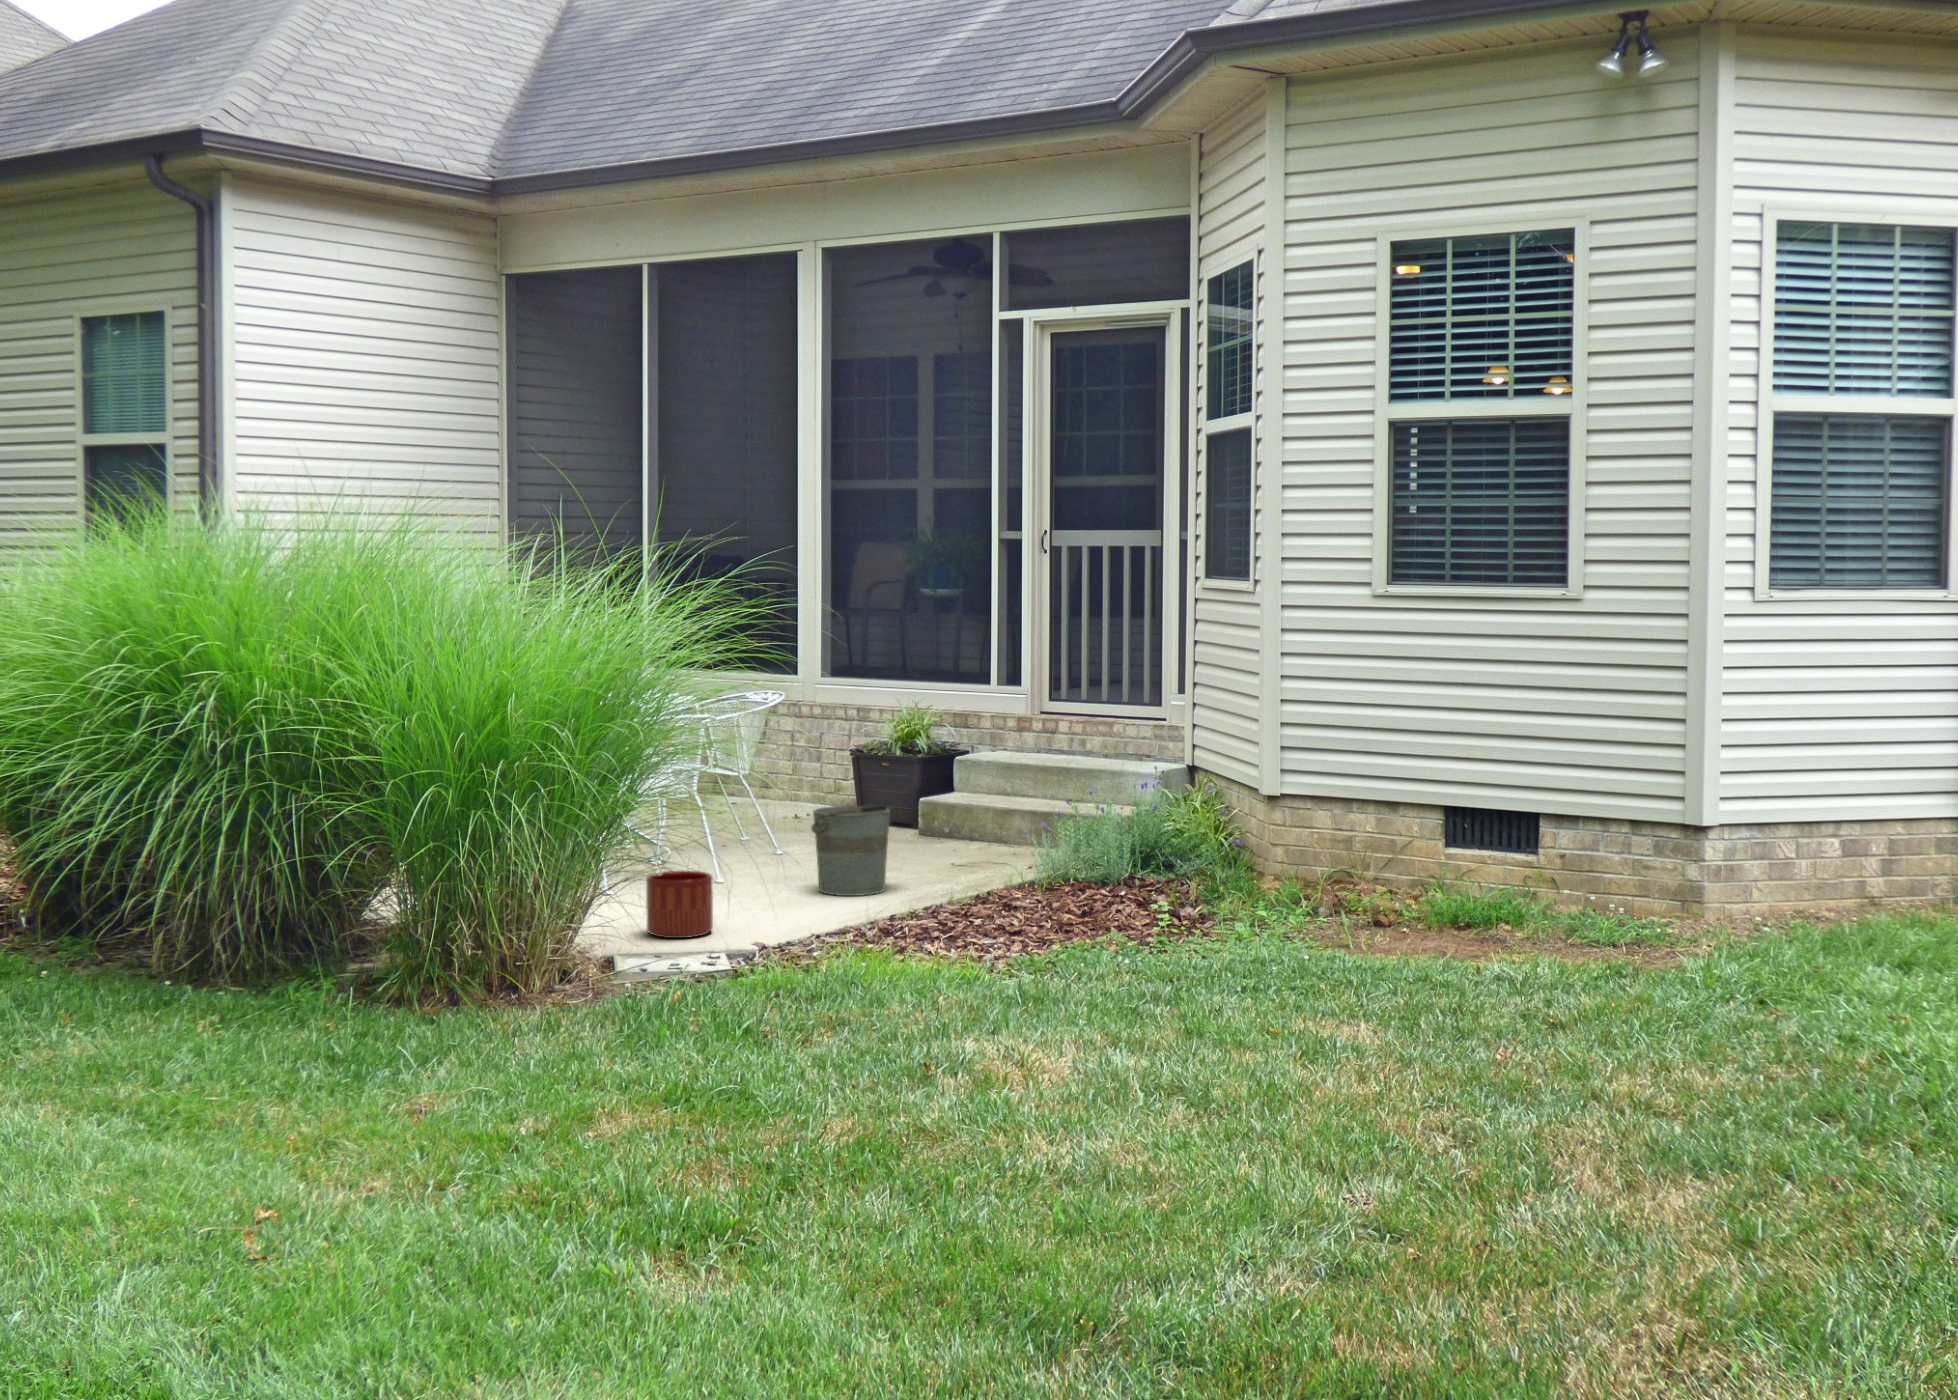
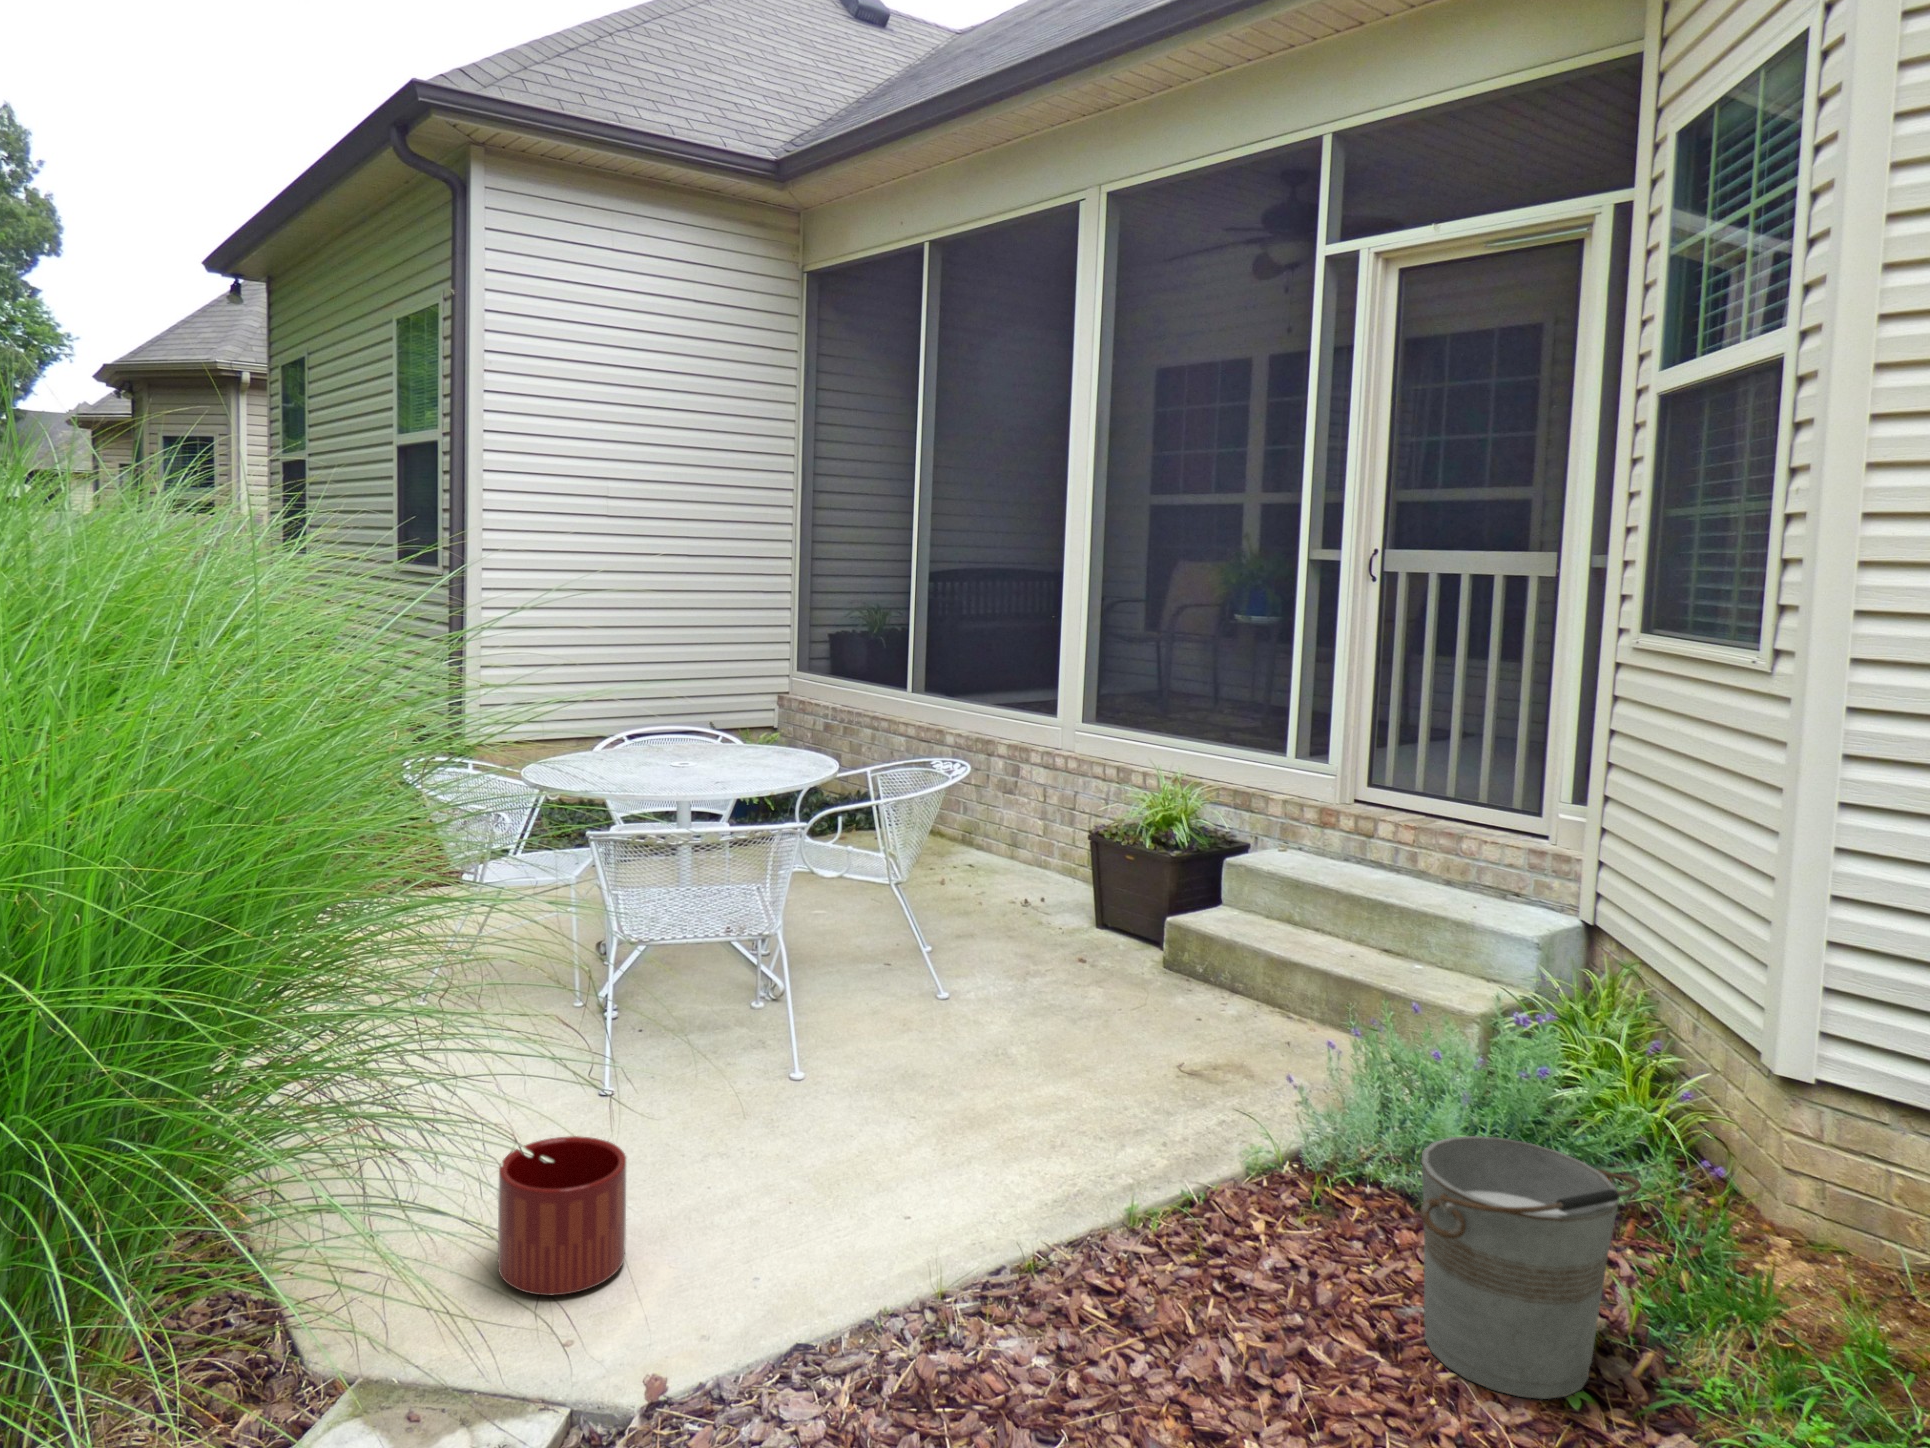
bucket: present [811,806,898,896] -> present [1420,1136,1641,1399]

